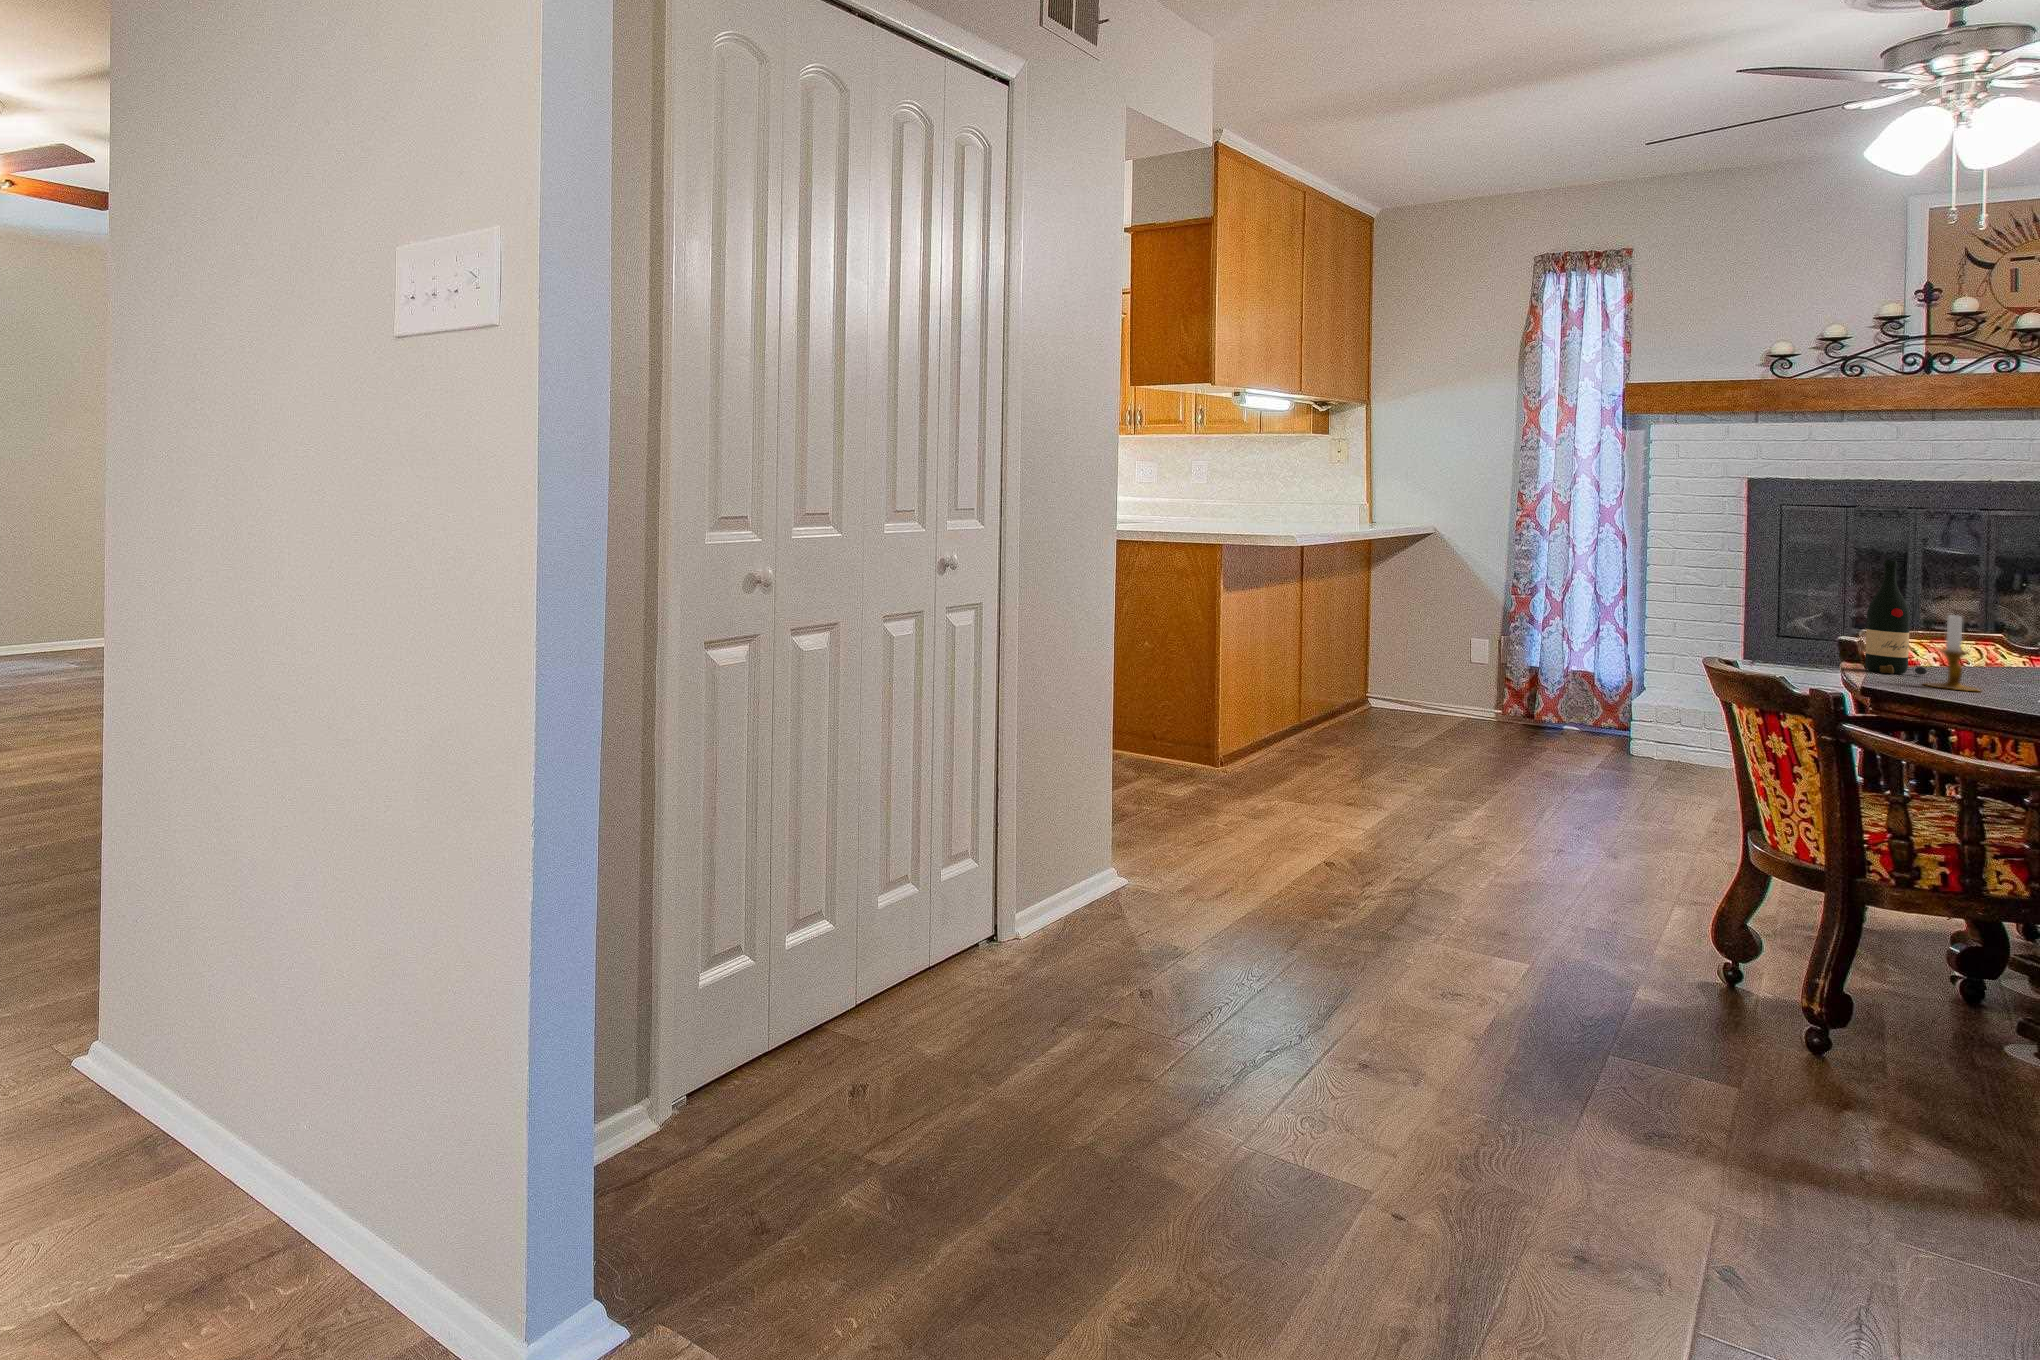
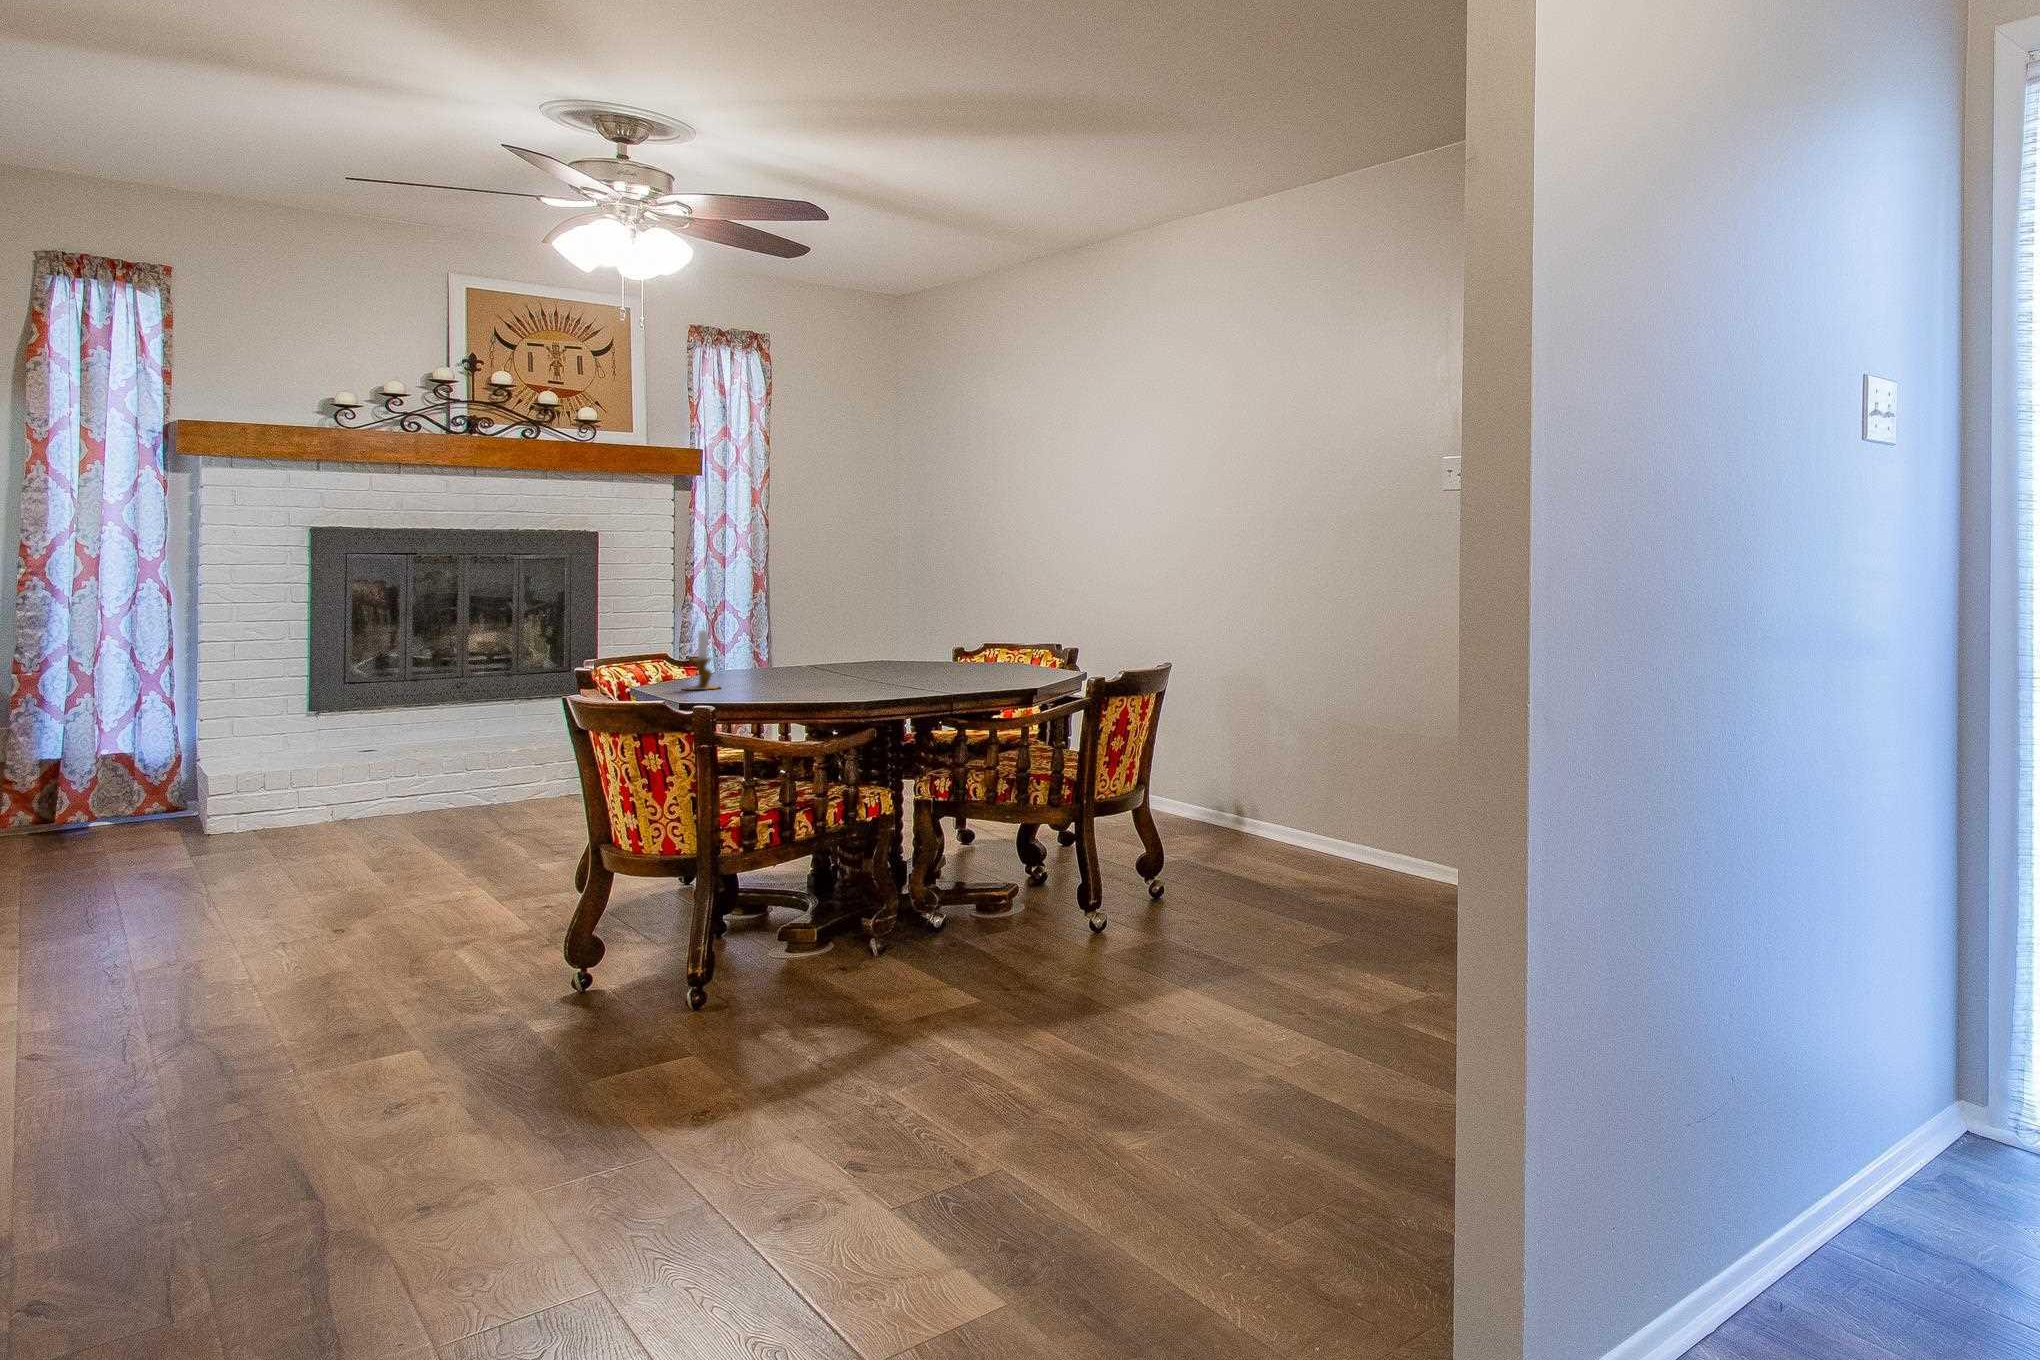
wine bottle: present [1865,560,1928,675] -> none [617,591,662,687]

